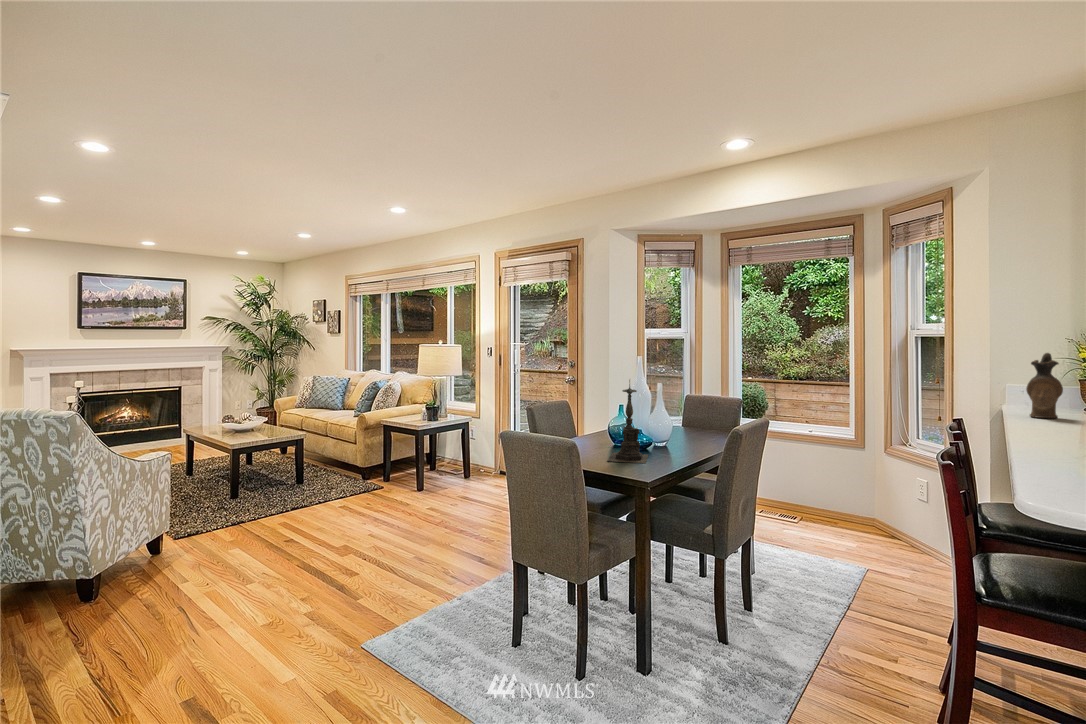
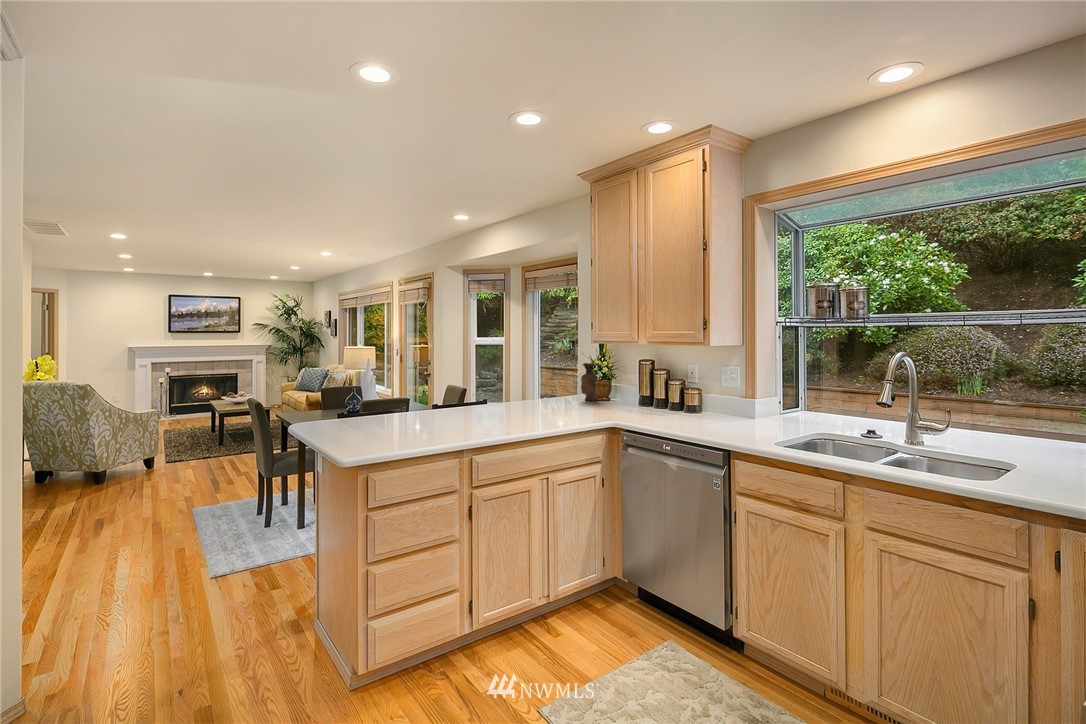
candle holder: present [607,380,648,463] -> none [319,371,353,419]

